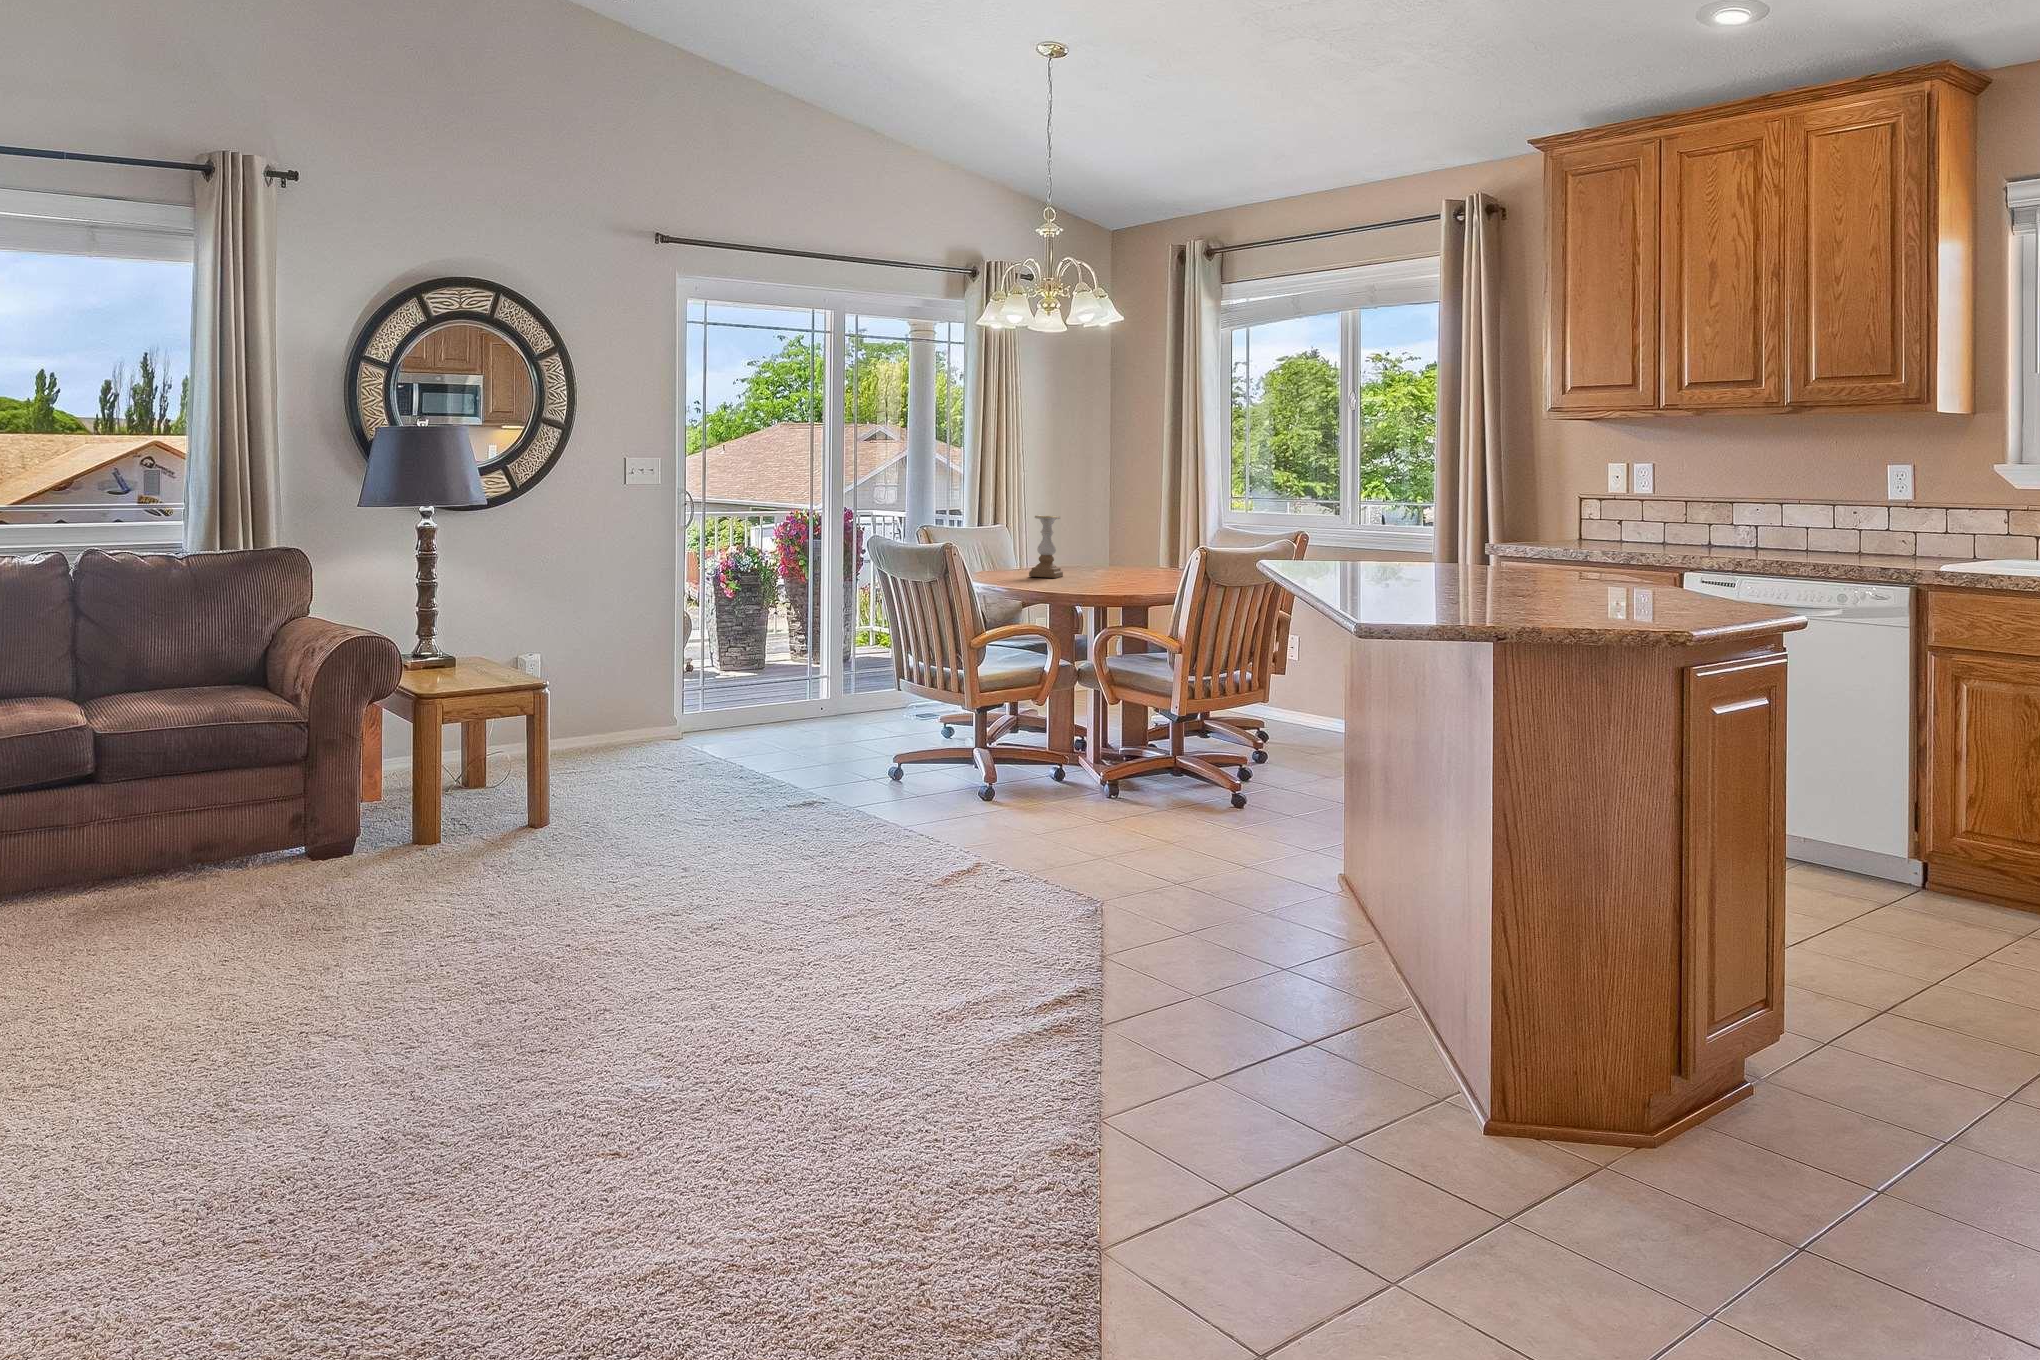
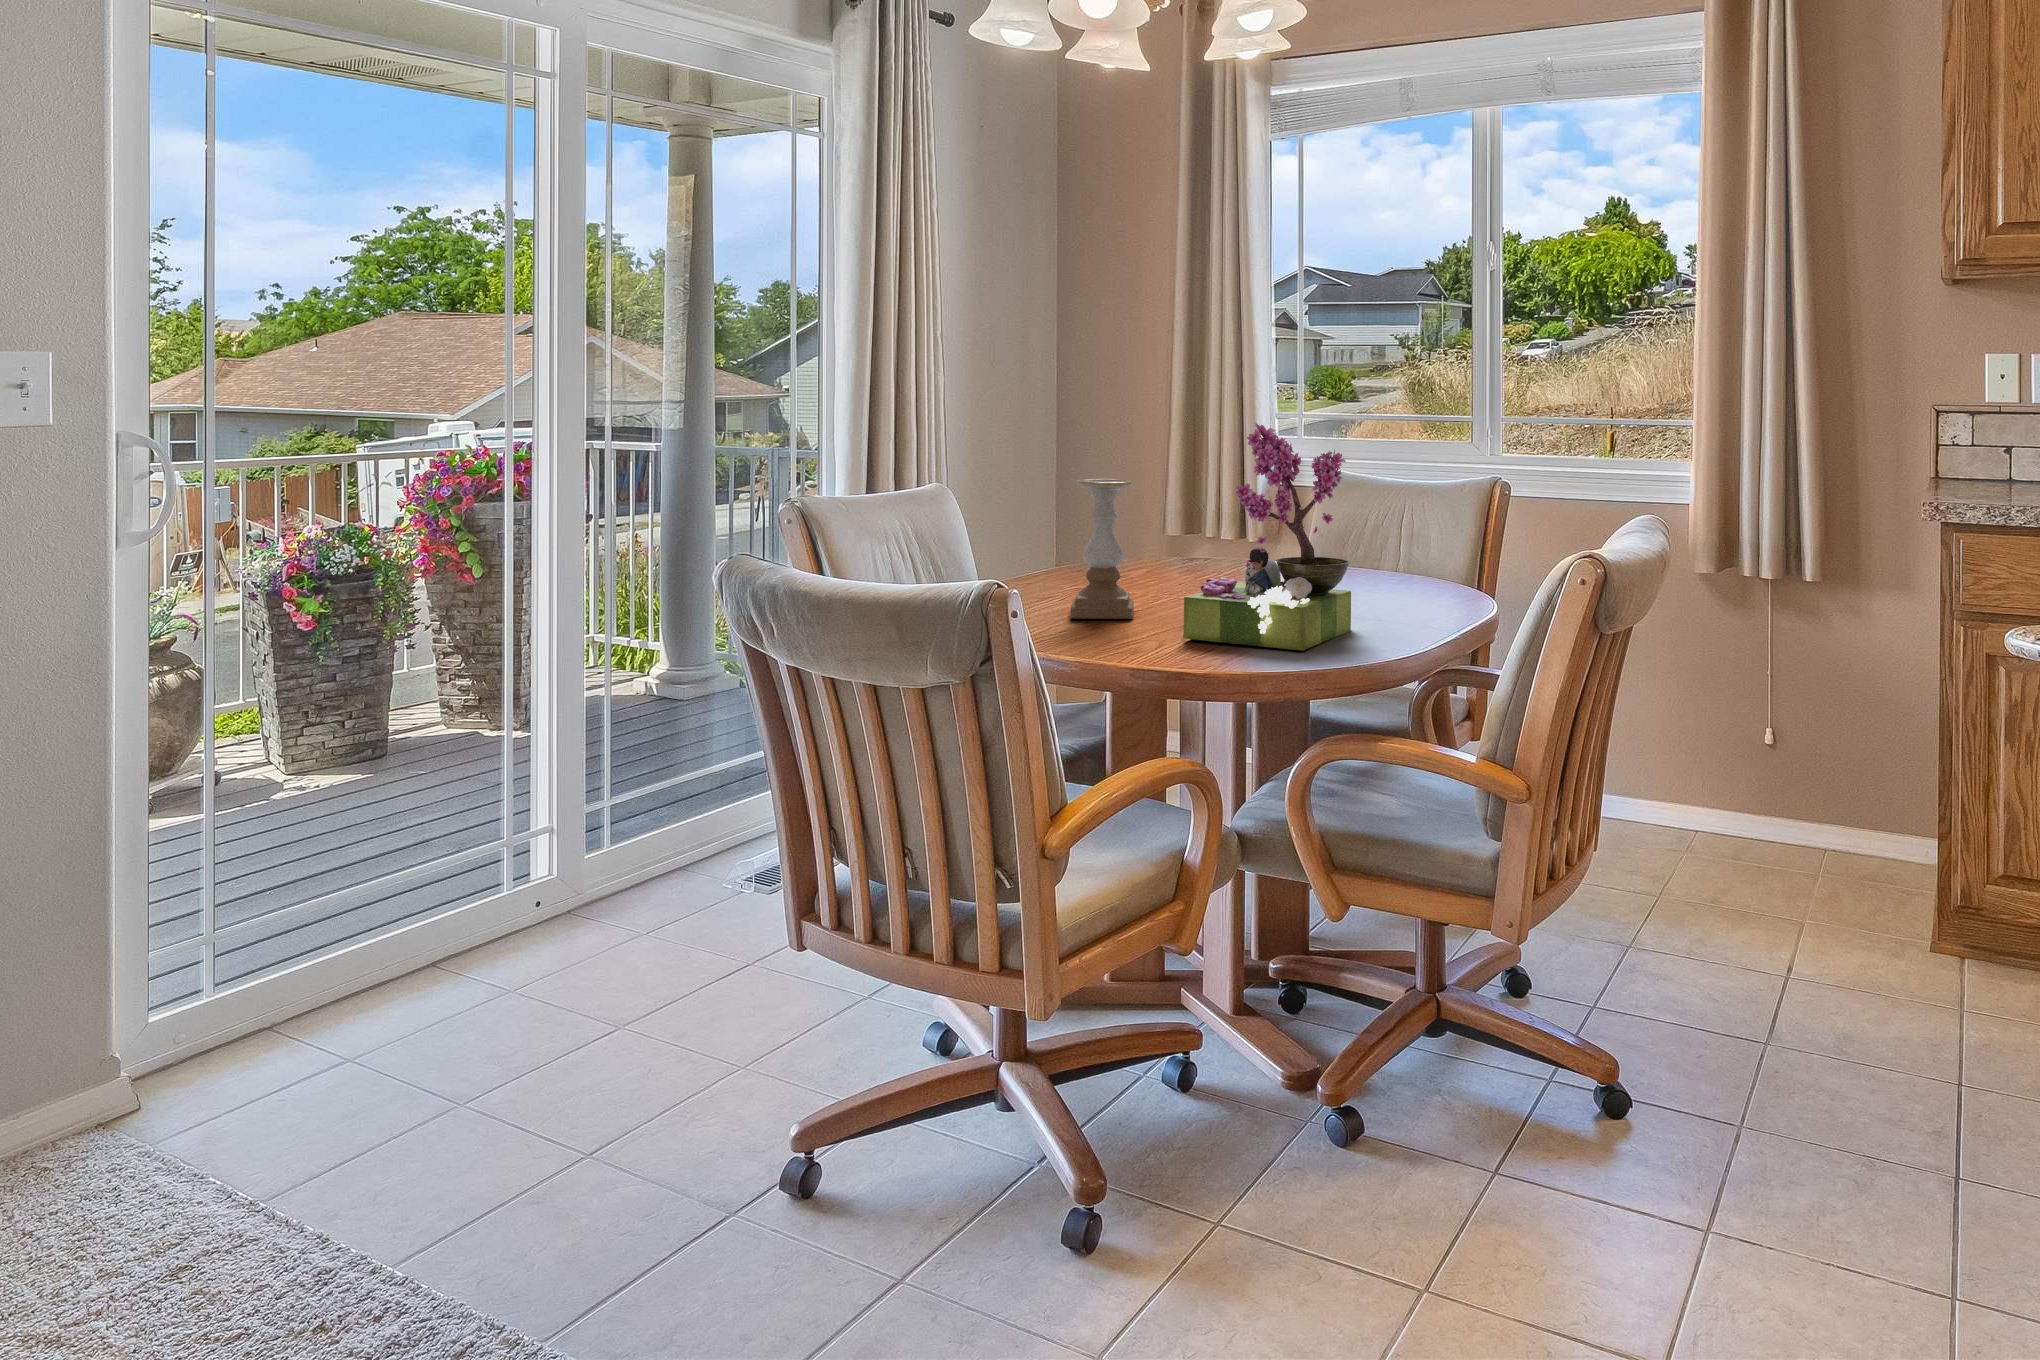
flower arrangement: none [1062,490,1143,587] -> present [1183,423,1351,651]

